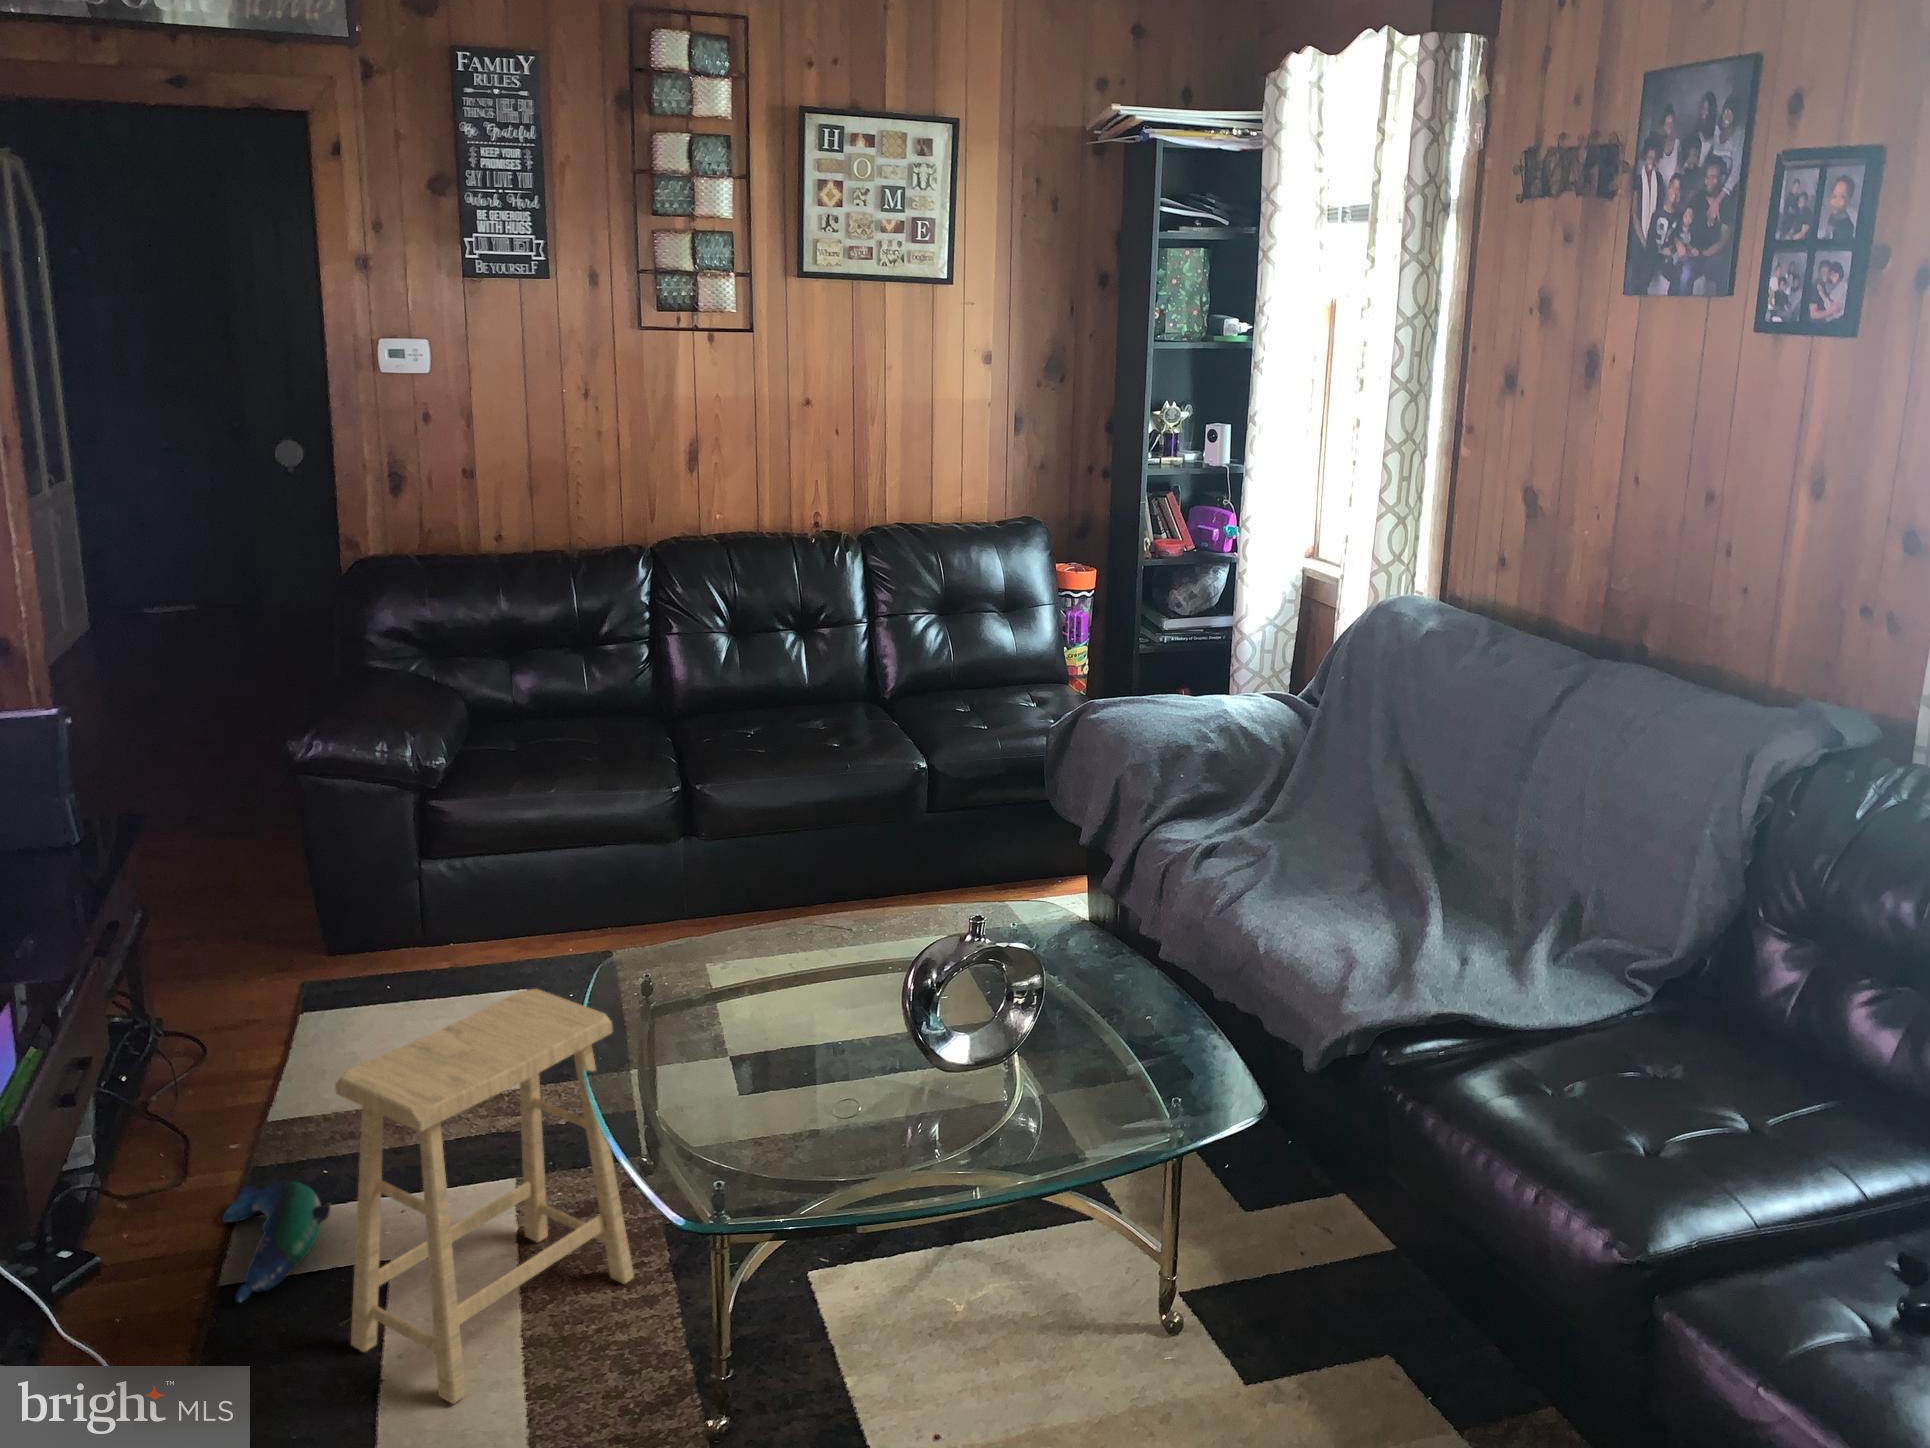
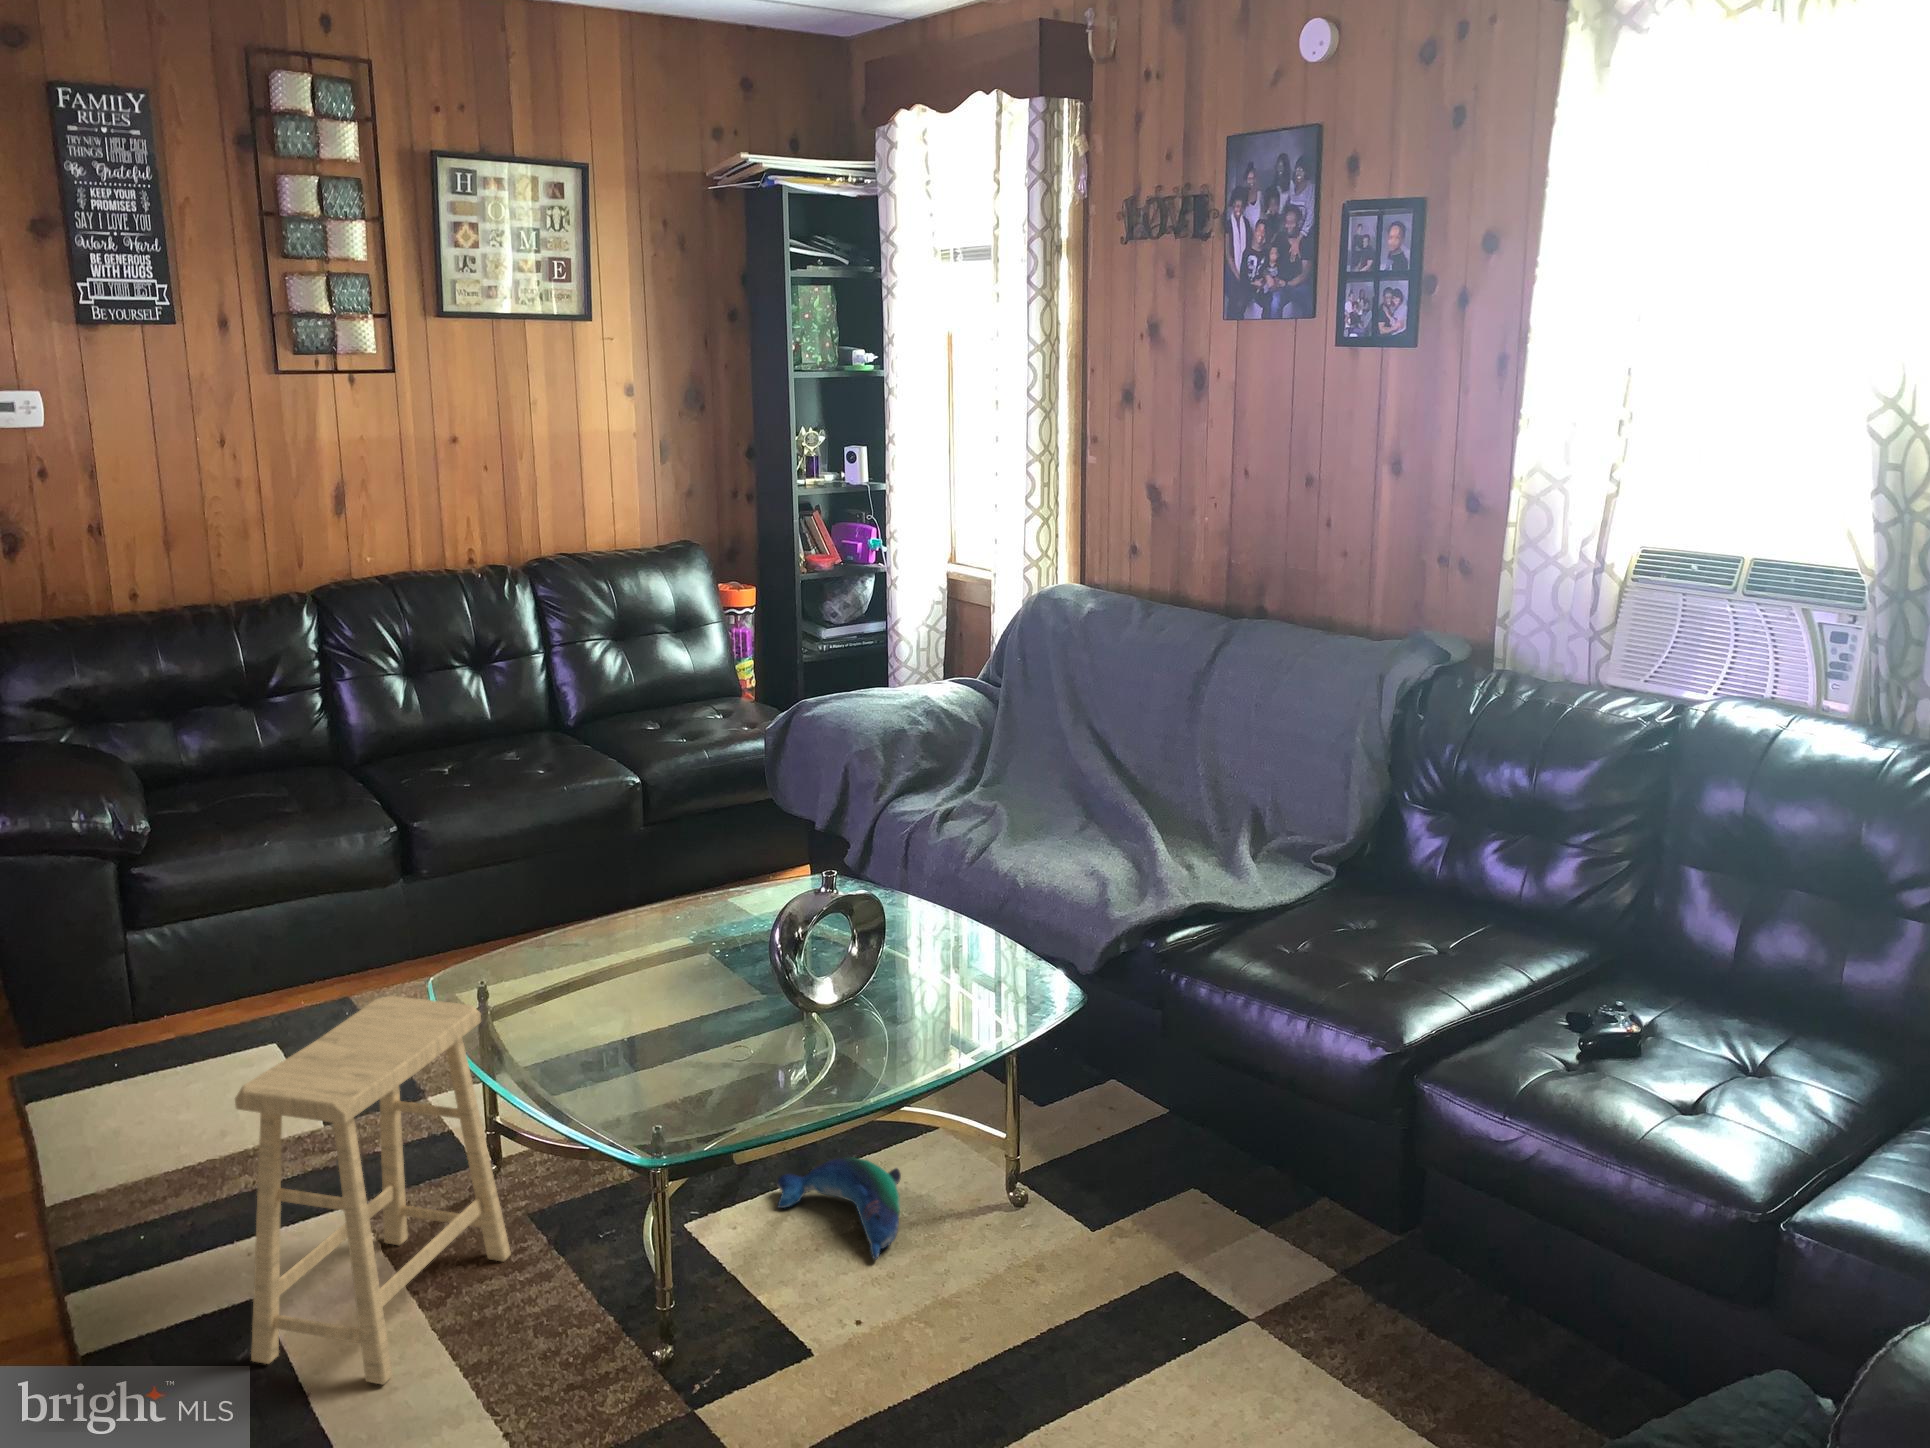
plush toy: present [222,1181,330,1303] -> present [778,1157,901,1259]

